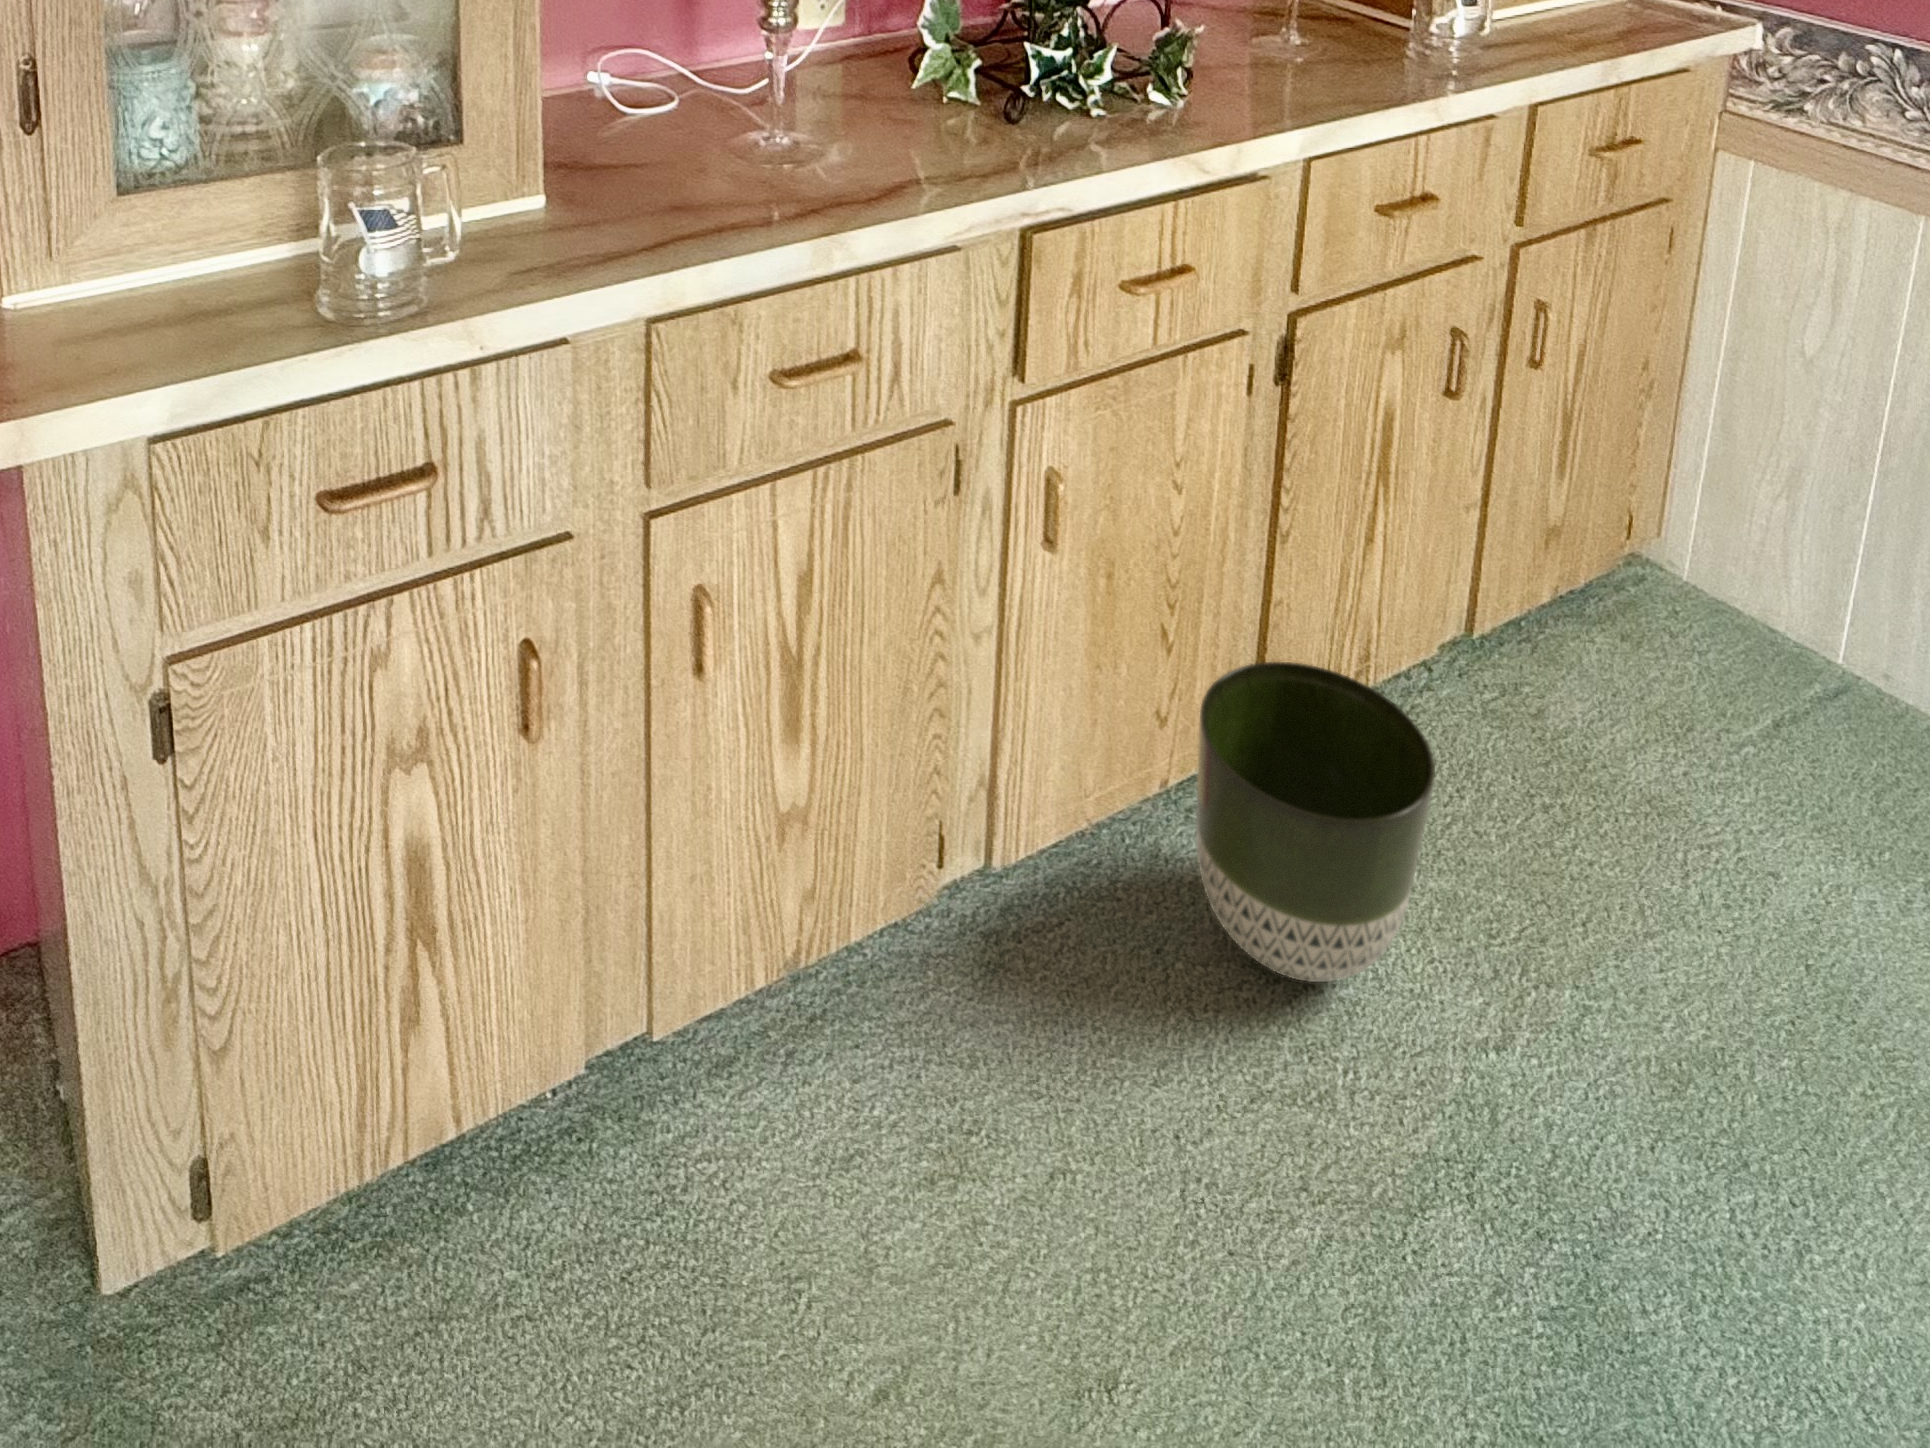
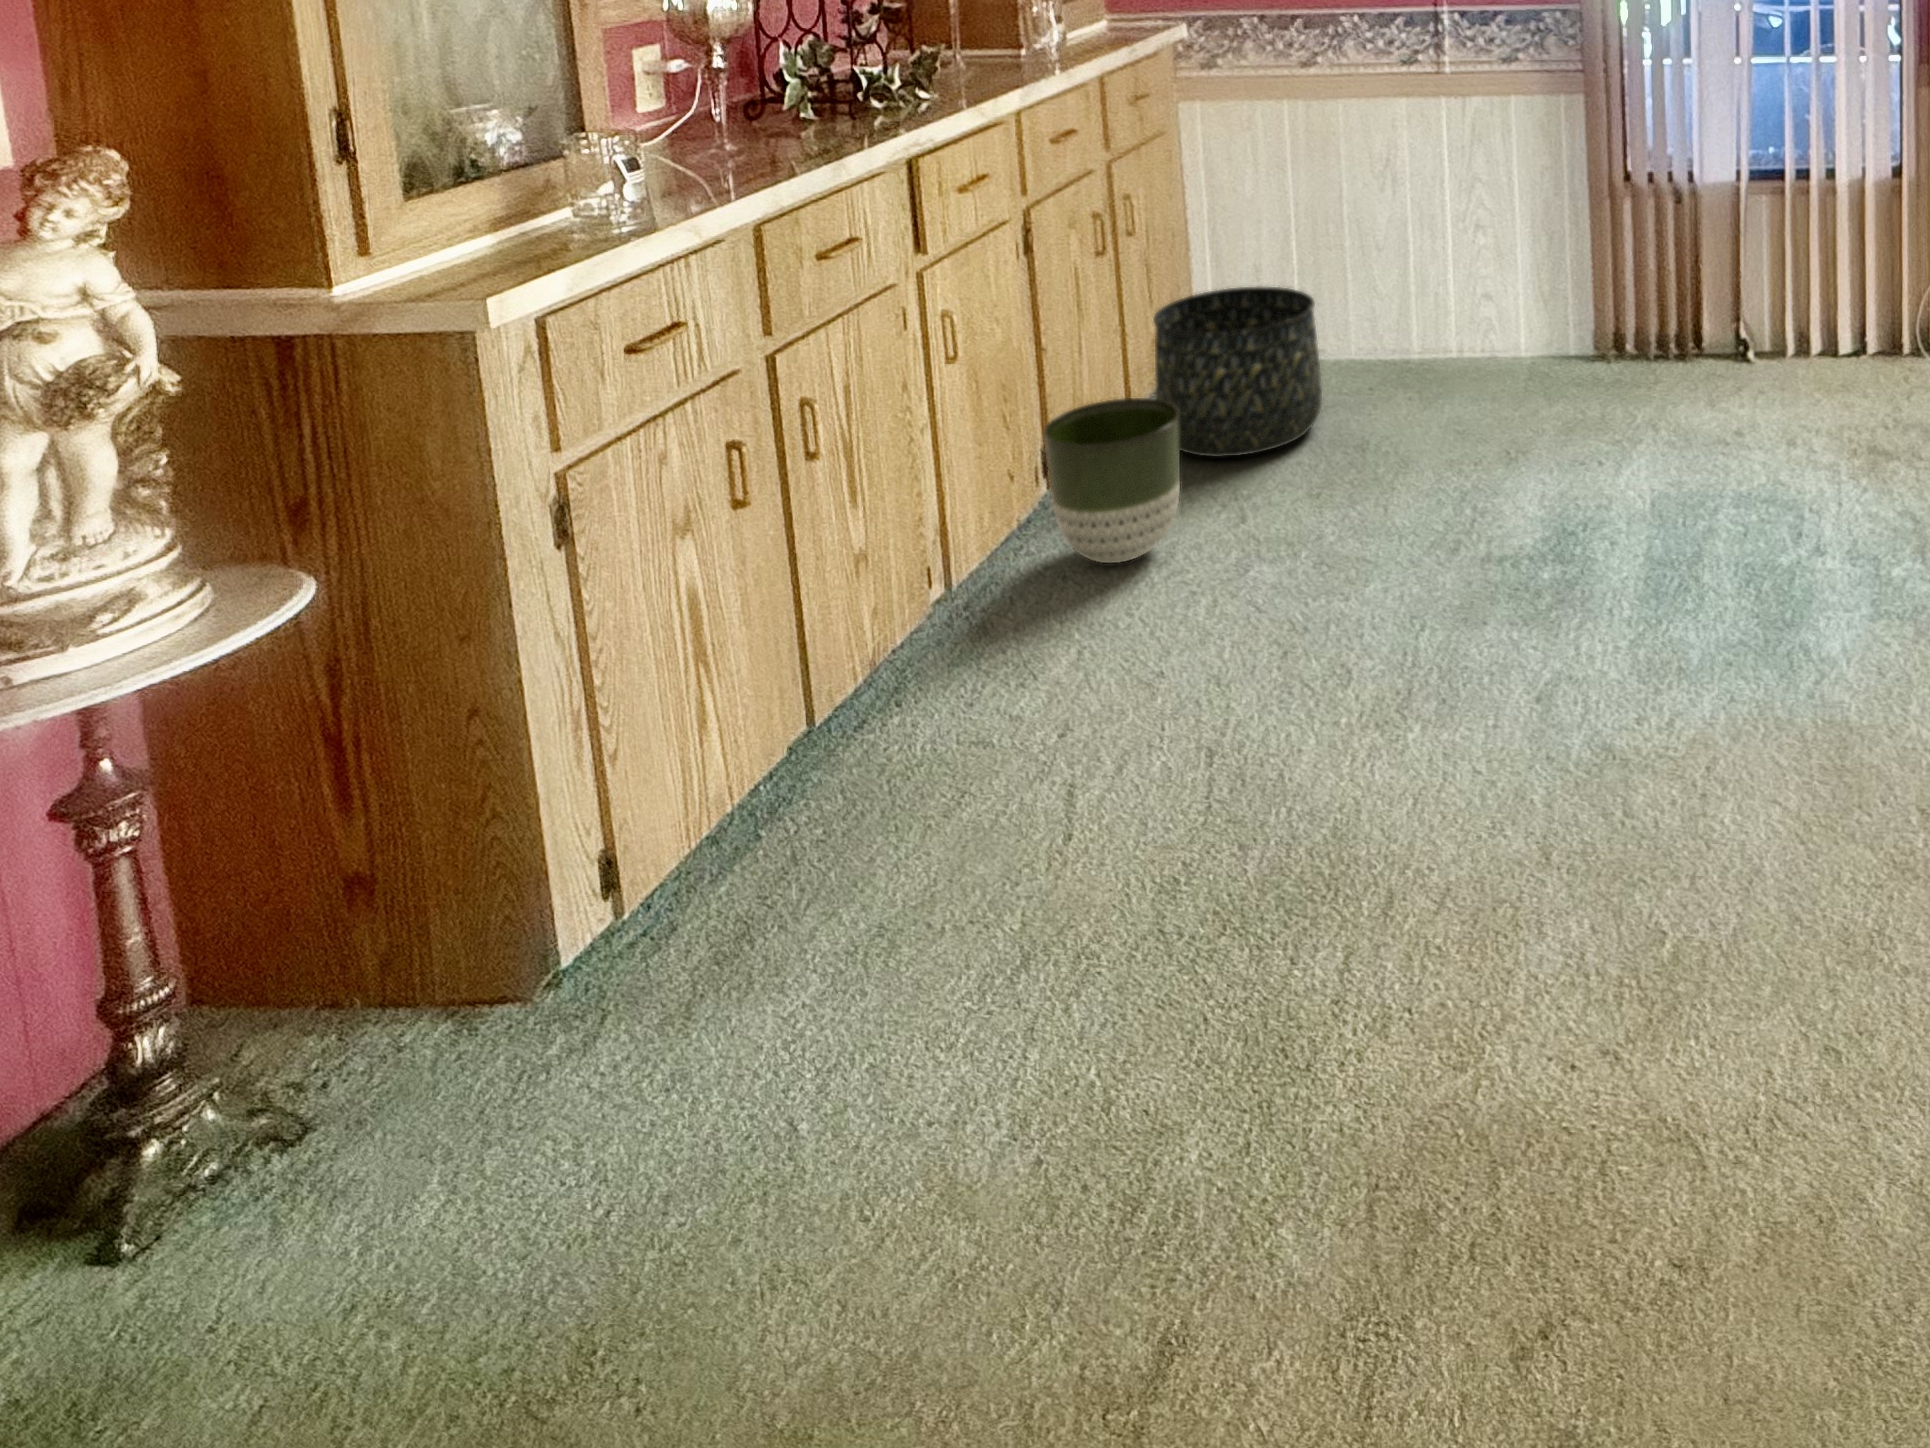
basket: none [1496,497,1847,871] -> present [1153,287,1322,457]

